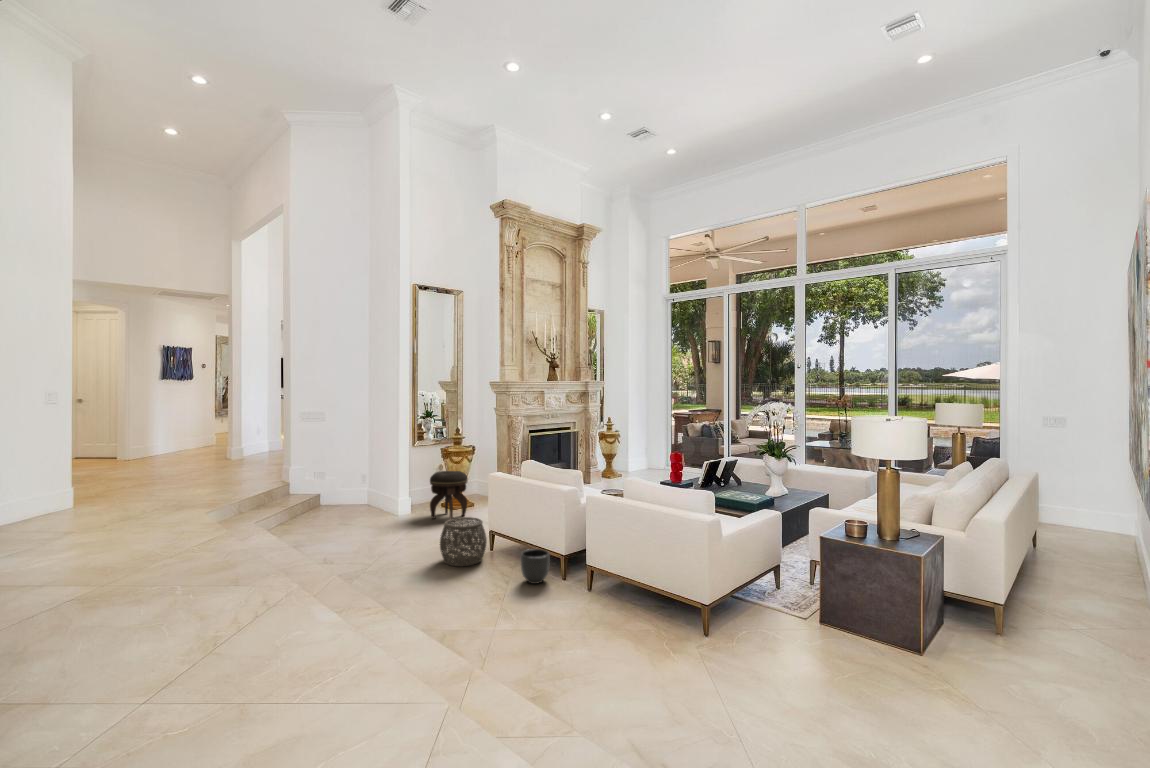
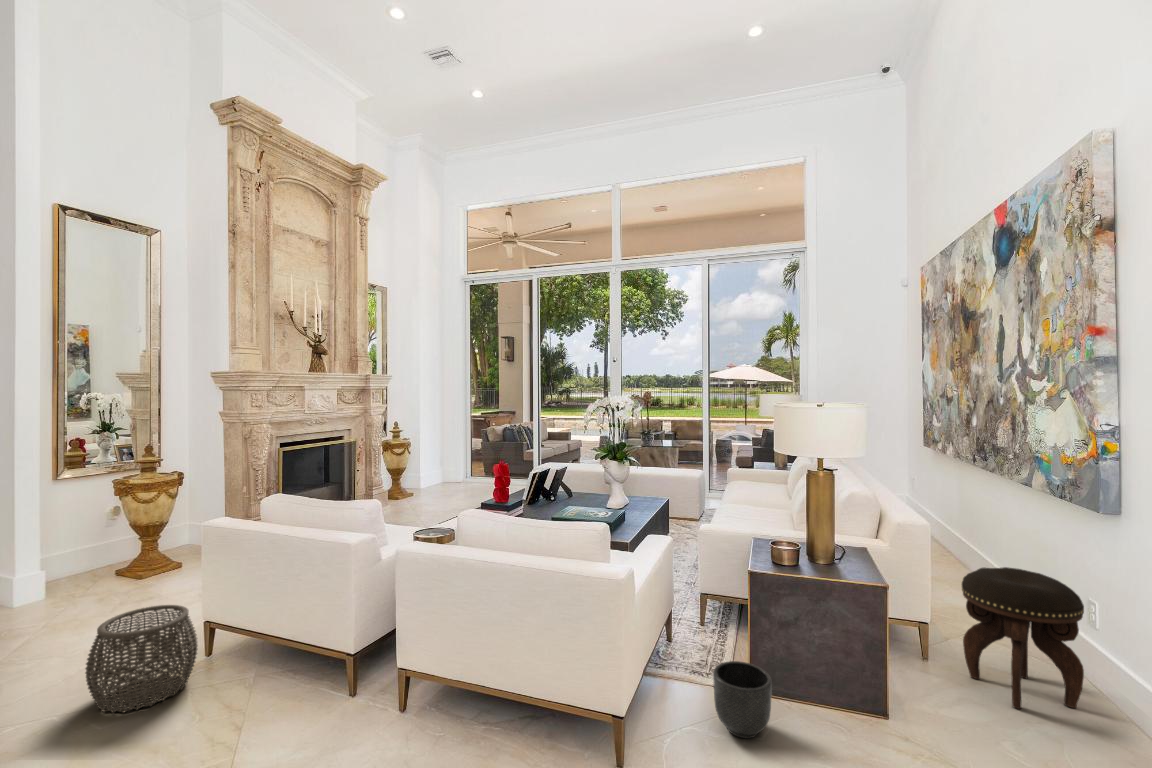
footstool: present [430,471,468,519] -> present [962,567,1084,709]
planter: present [521,549,550,584] -> present [713,661,772,738]

